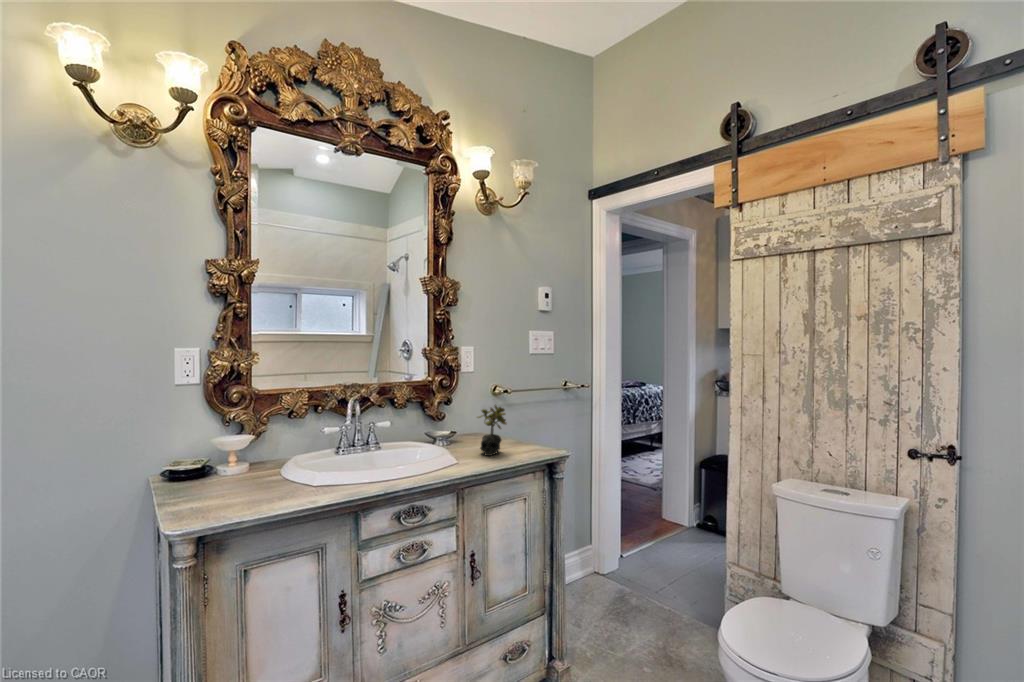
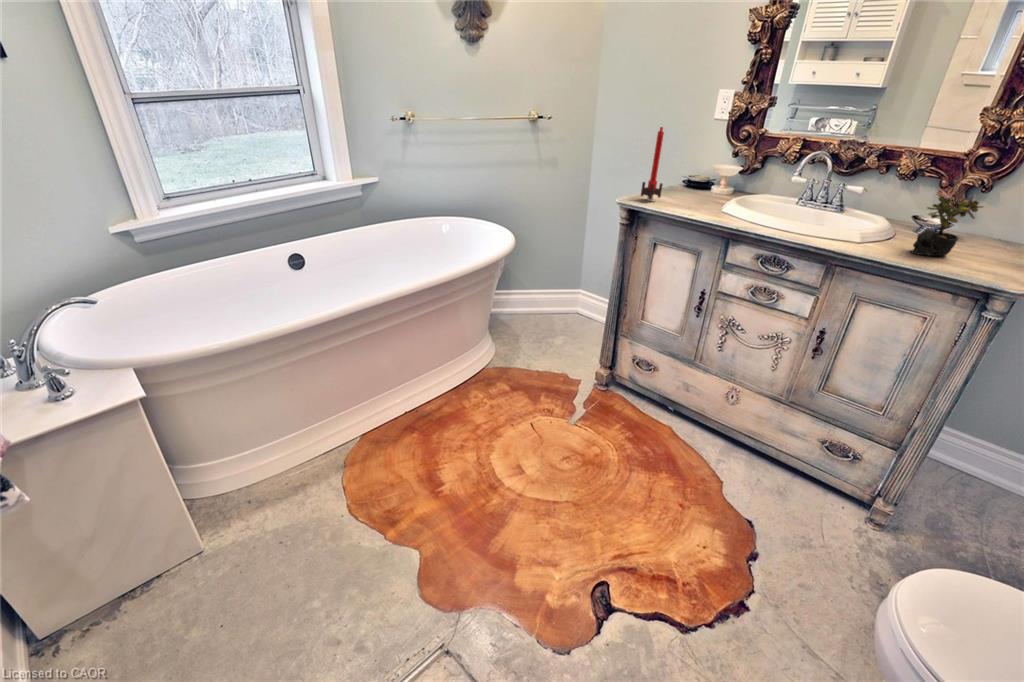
candle: none [190,401,222,515] -> present [641,127,664,201]

